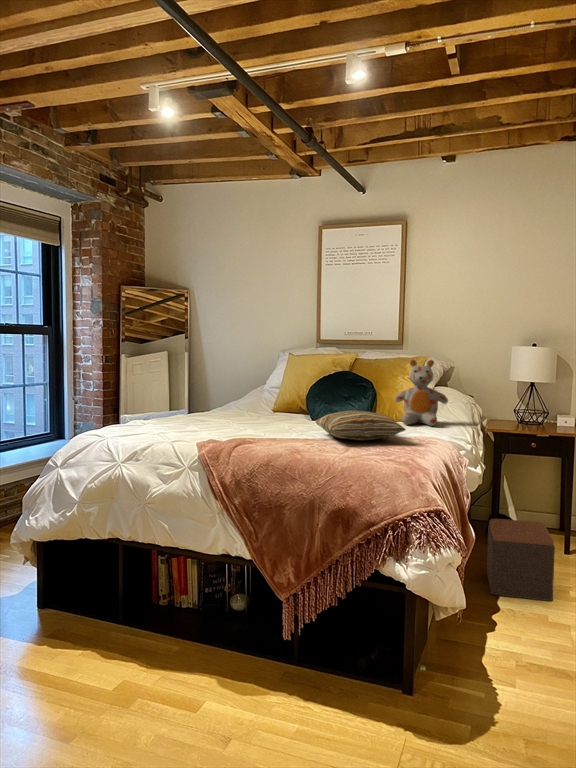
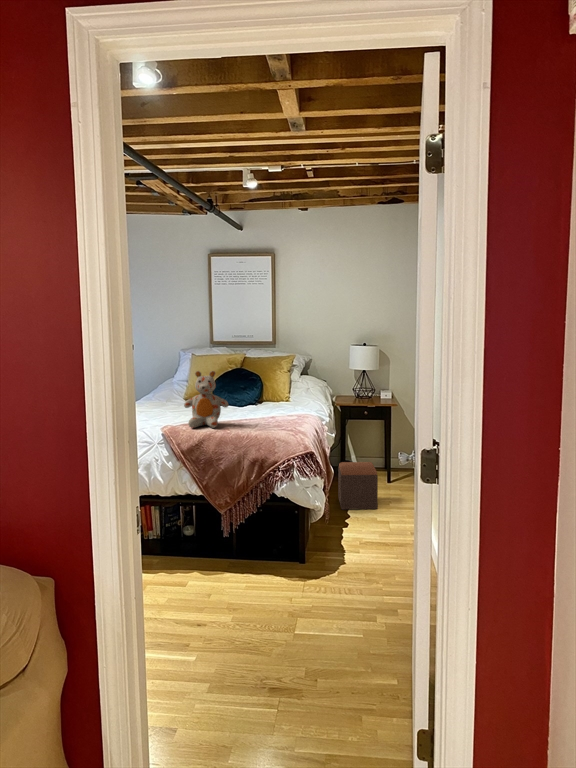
stuffed bear: present [395,359,448,426] -> present [184,371,229,428]
pillow: present [315,410,406,441] -> none [225,397,287,417]

